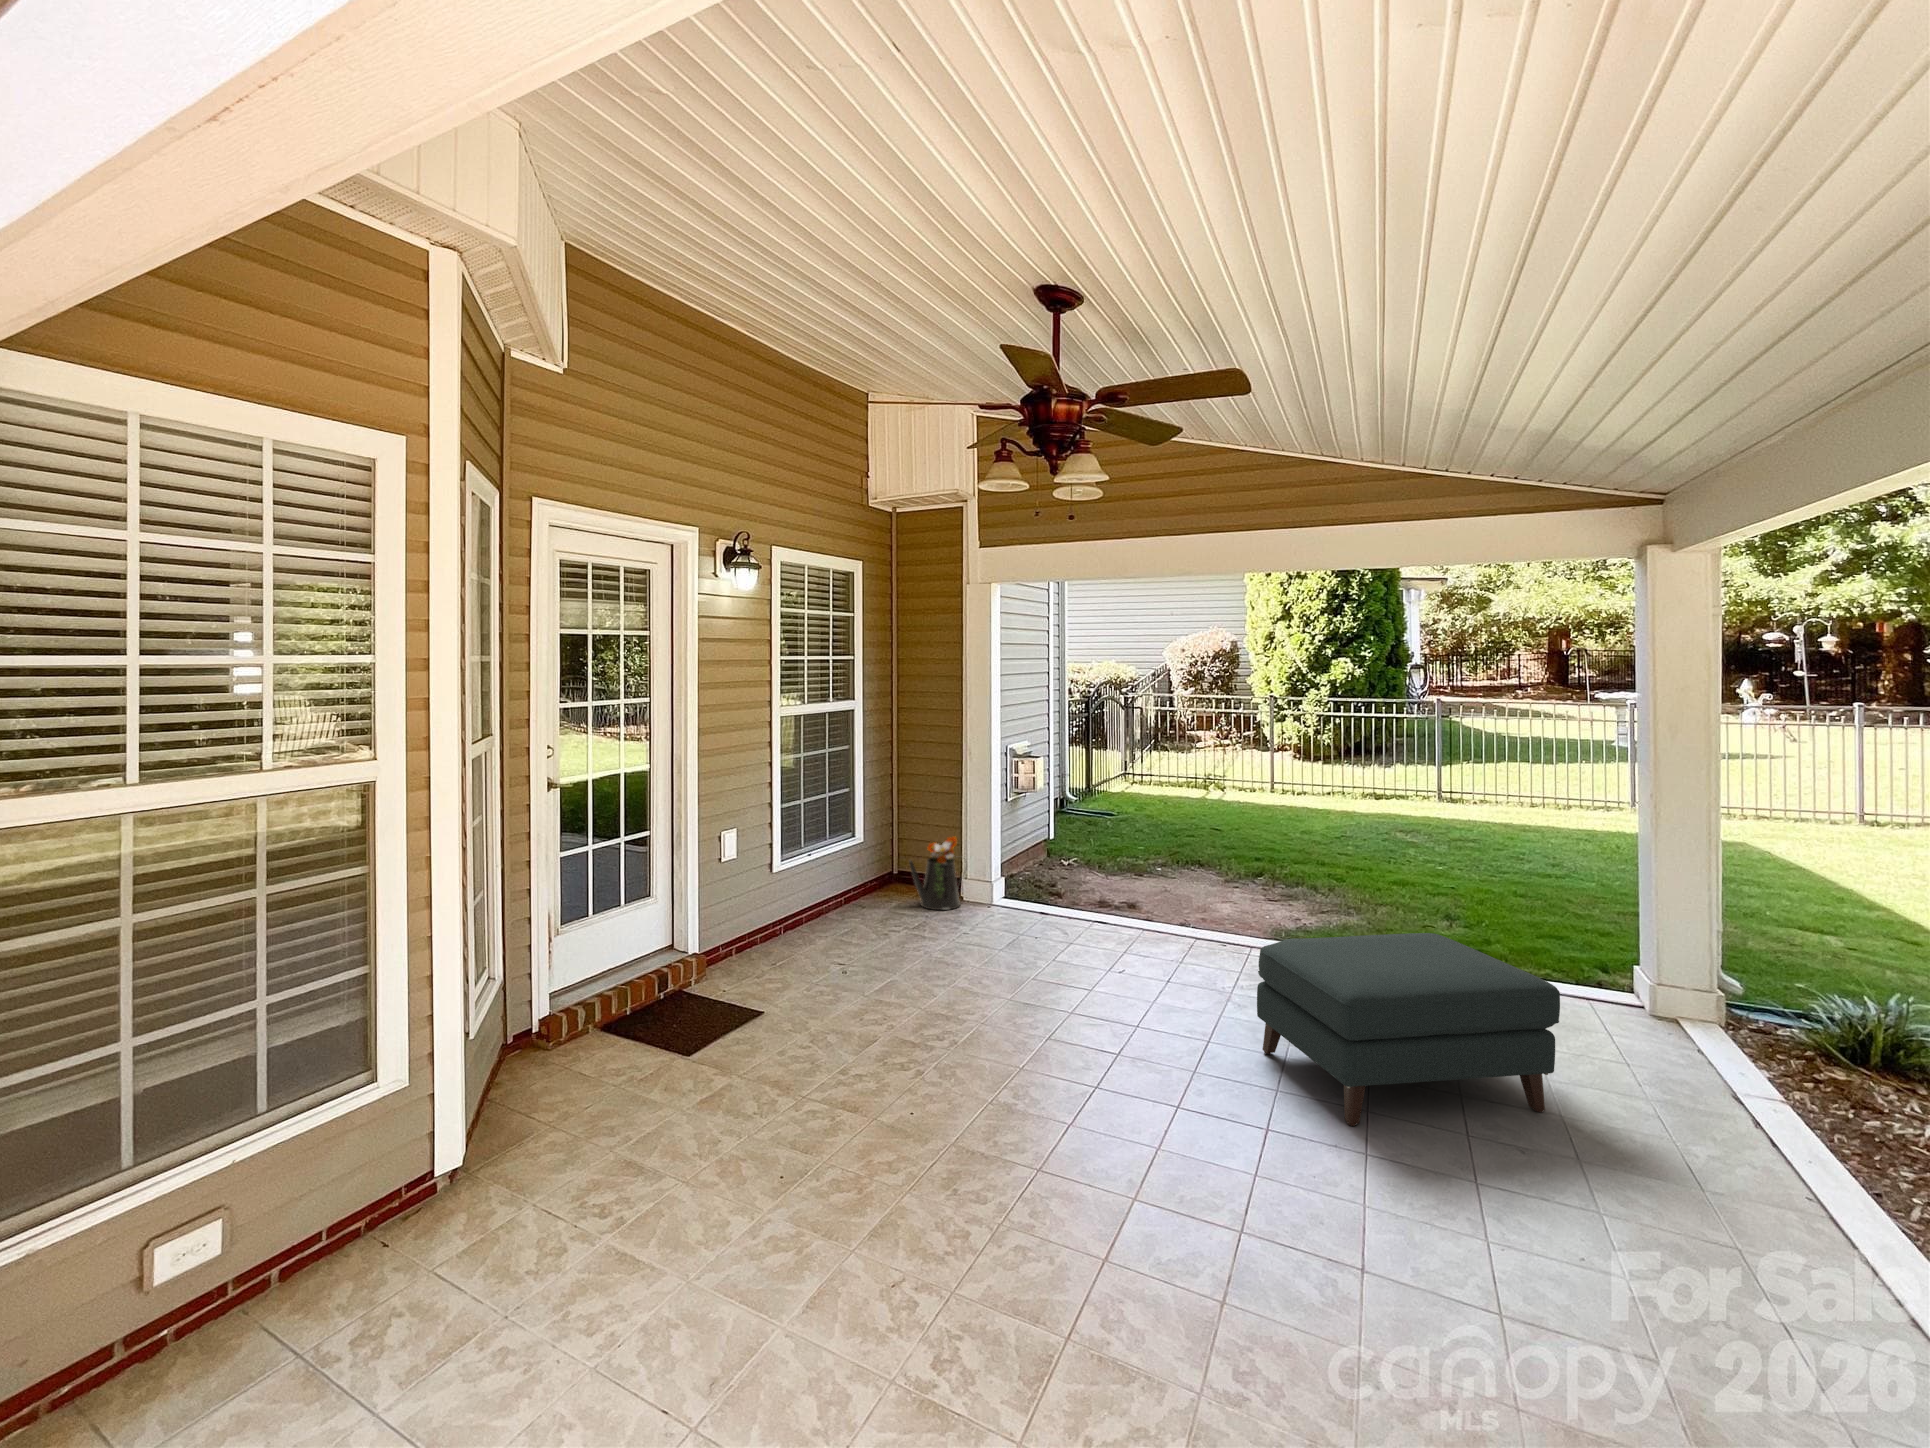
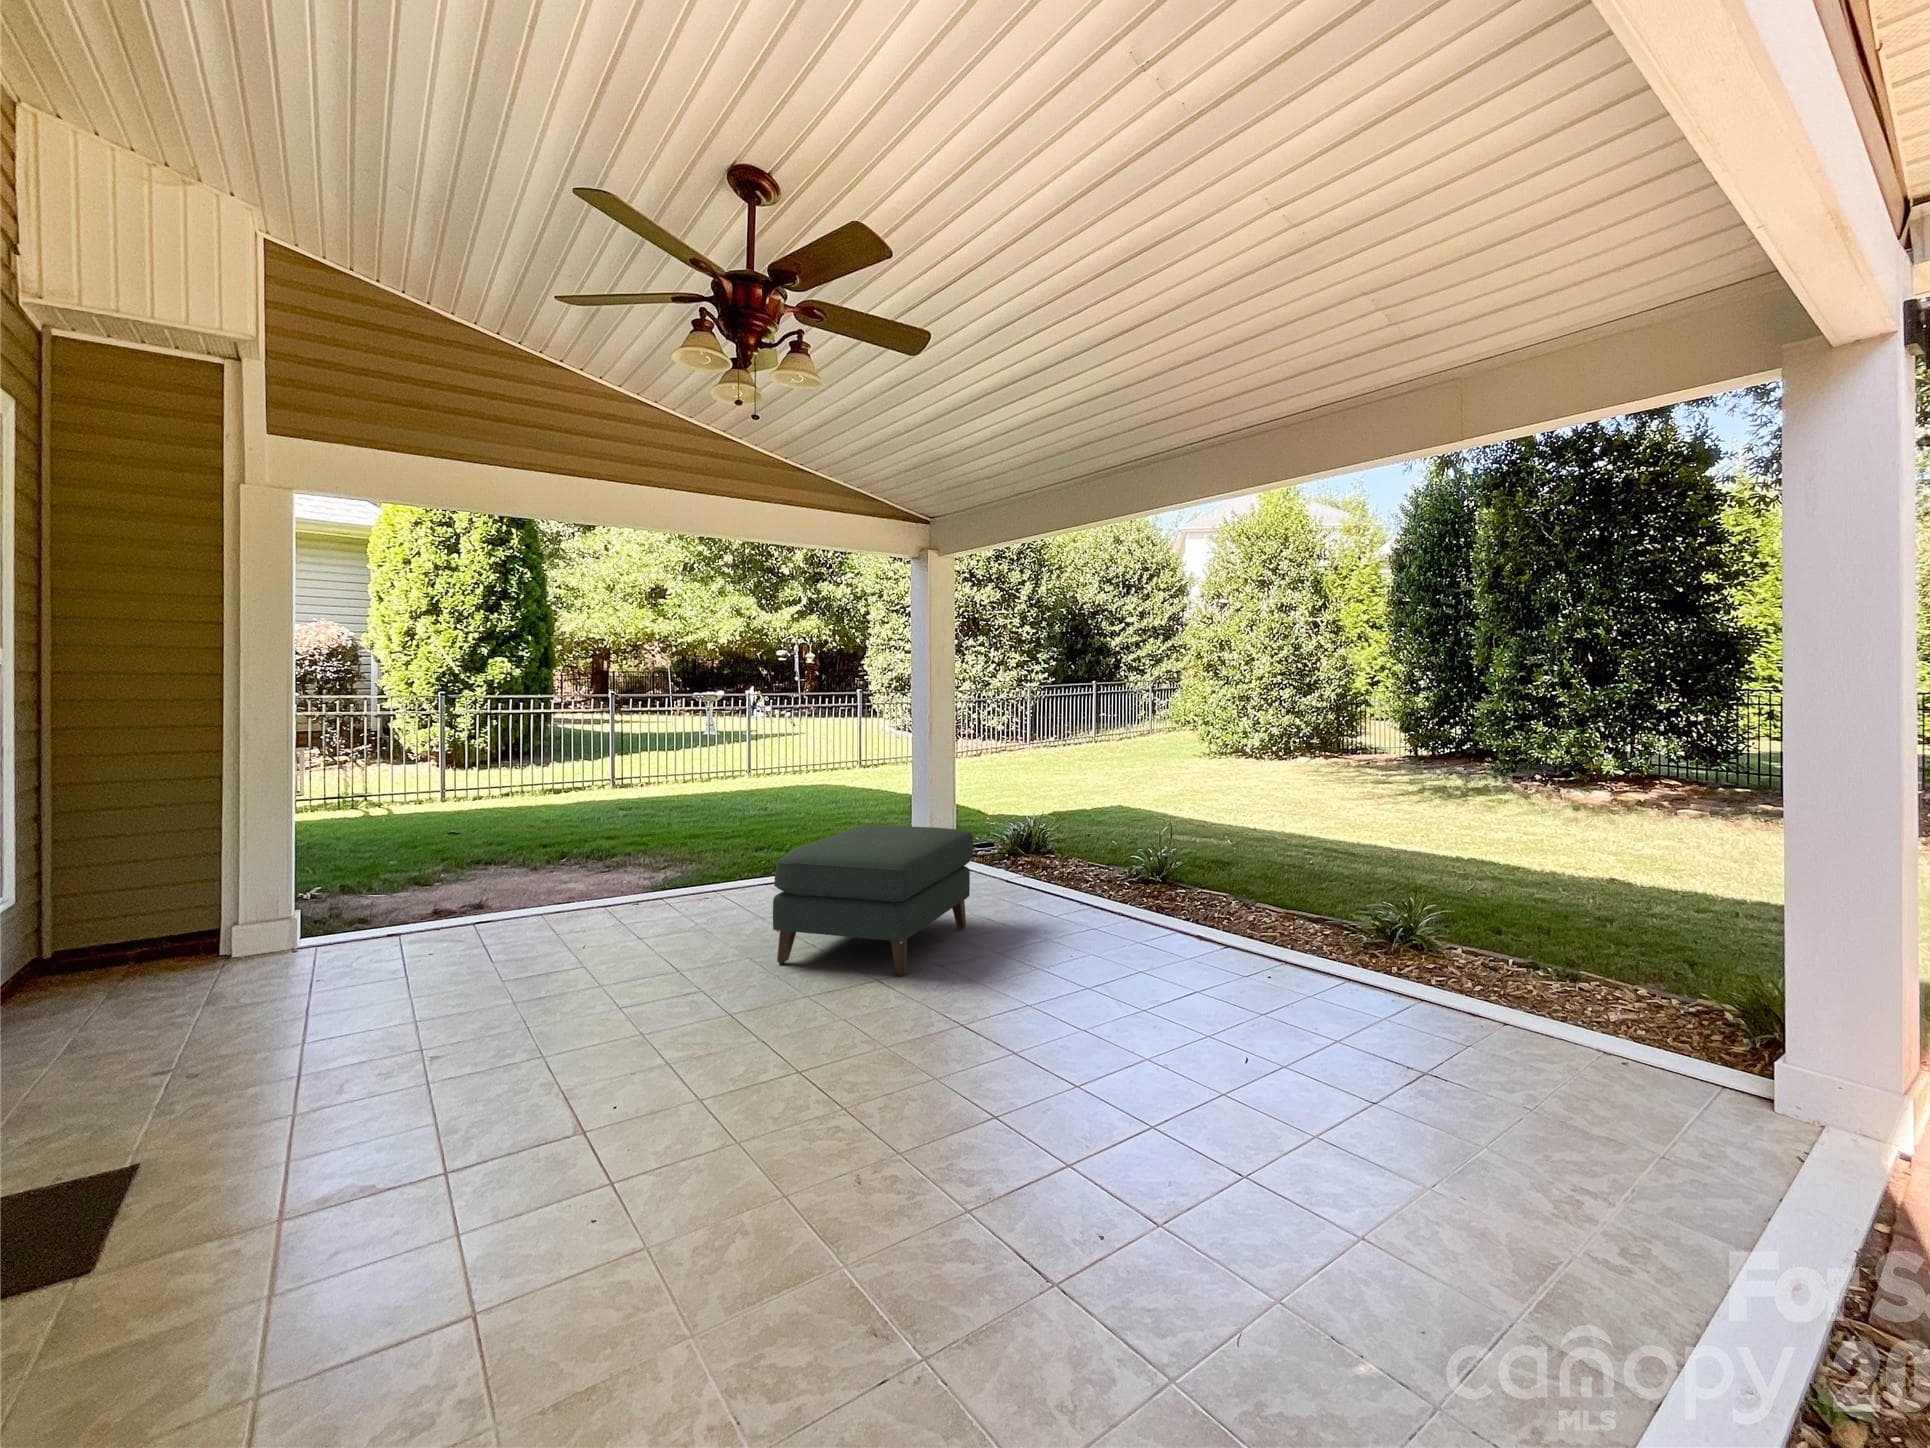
watering can: present [909,837,960,910] -> none [50,870,175,1003]

